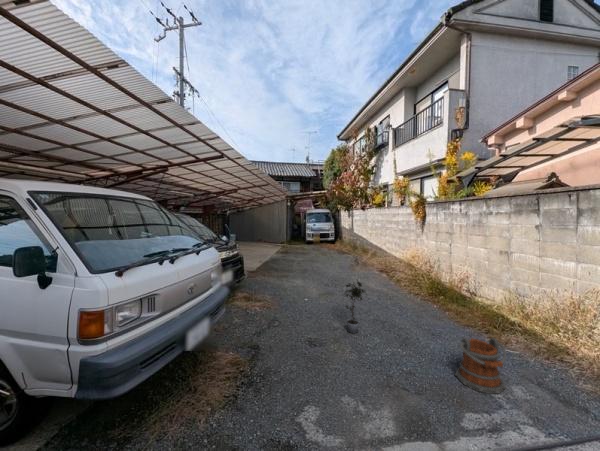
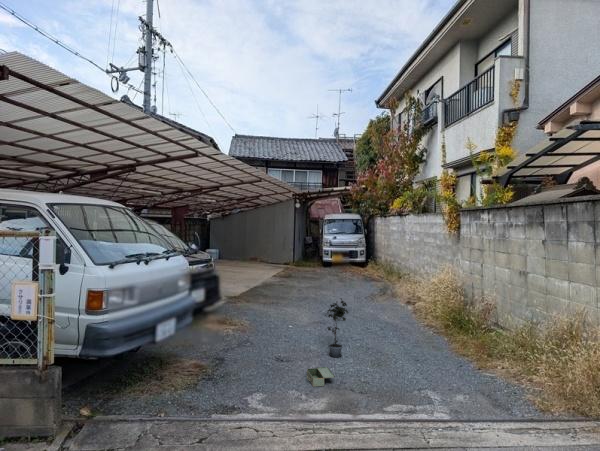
bucket: present [455,338,506,394] -> none [417,349,461,399]
toolbox: none [338,352,372,379] -> present [307,367,335,387]

